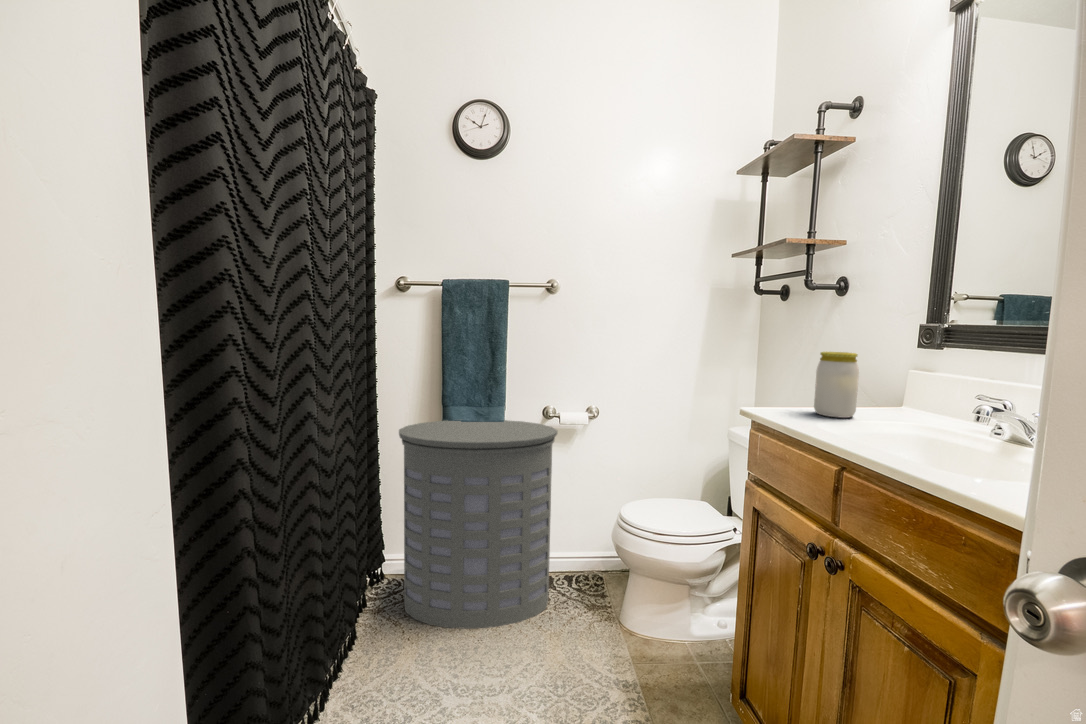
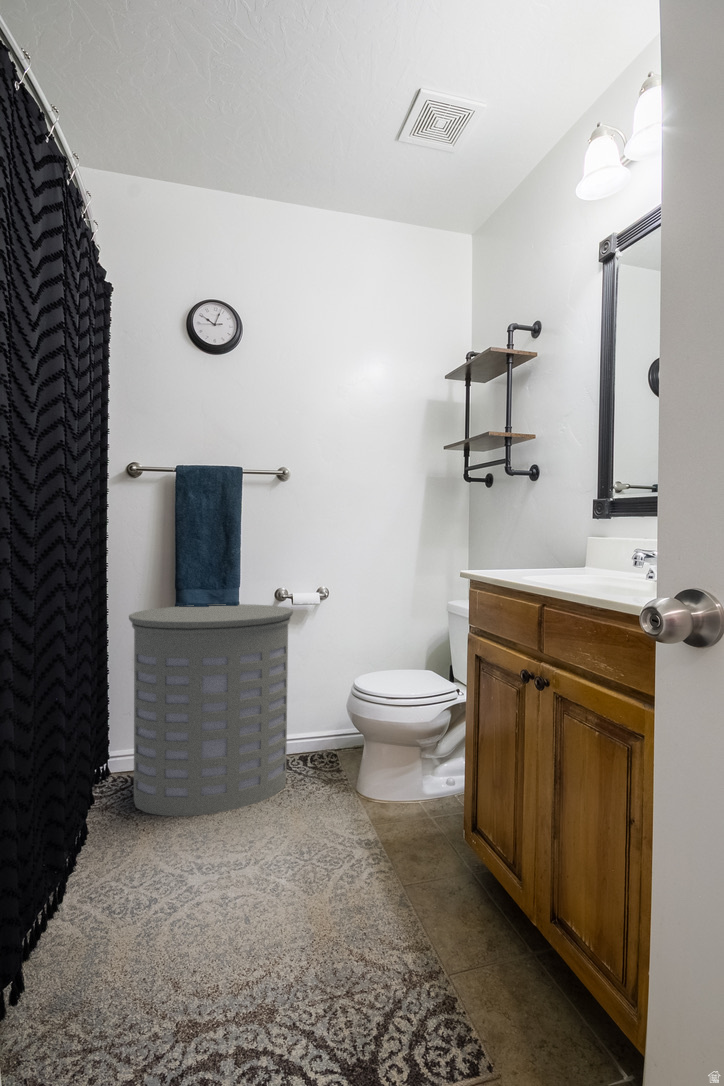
jar: present [814,352,859,418] -> none [518,522,551,575]

